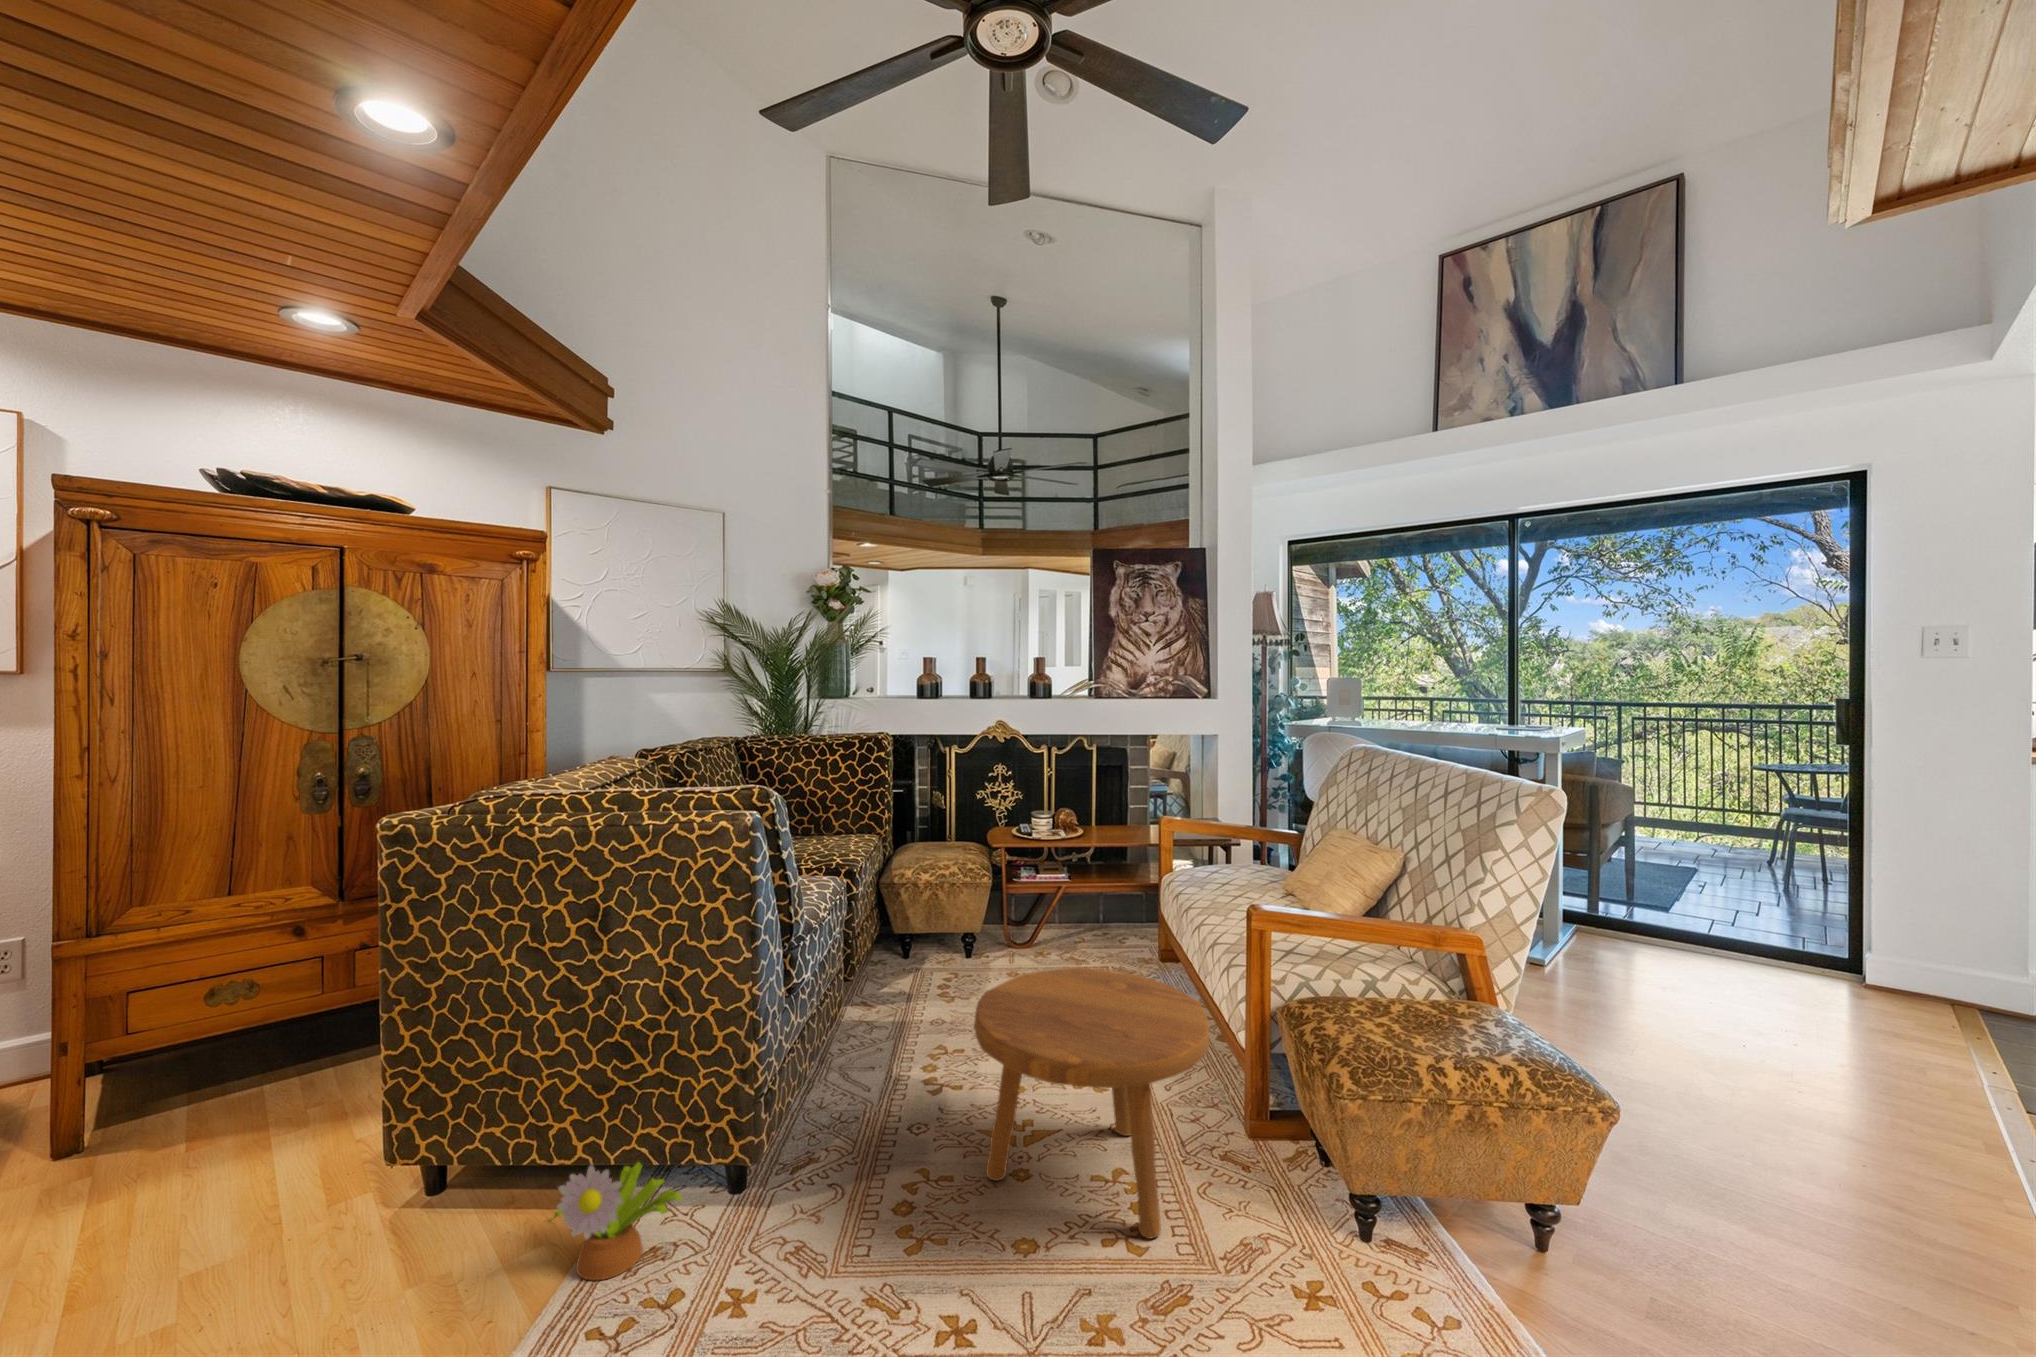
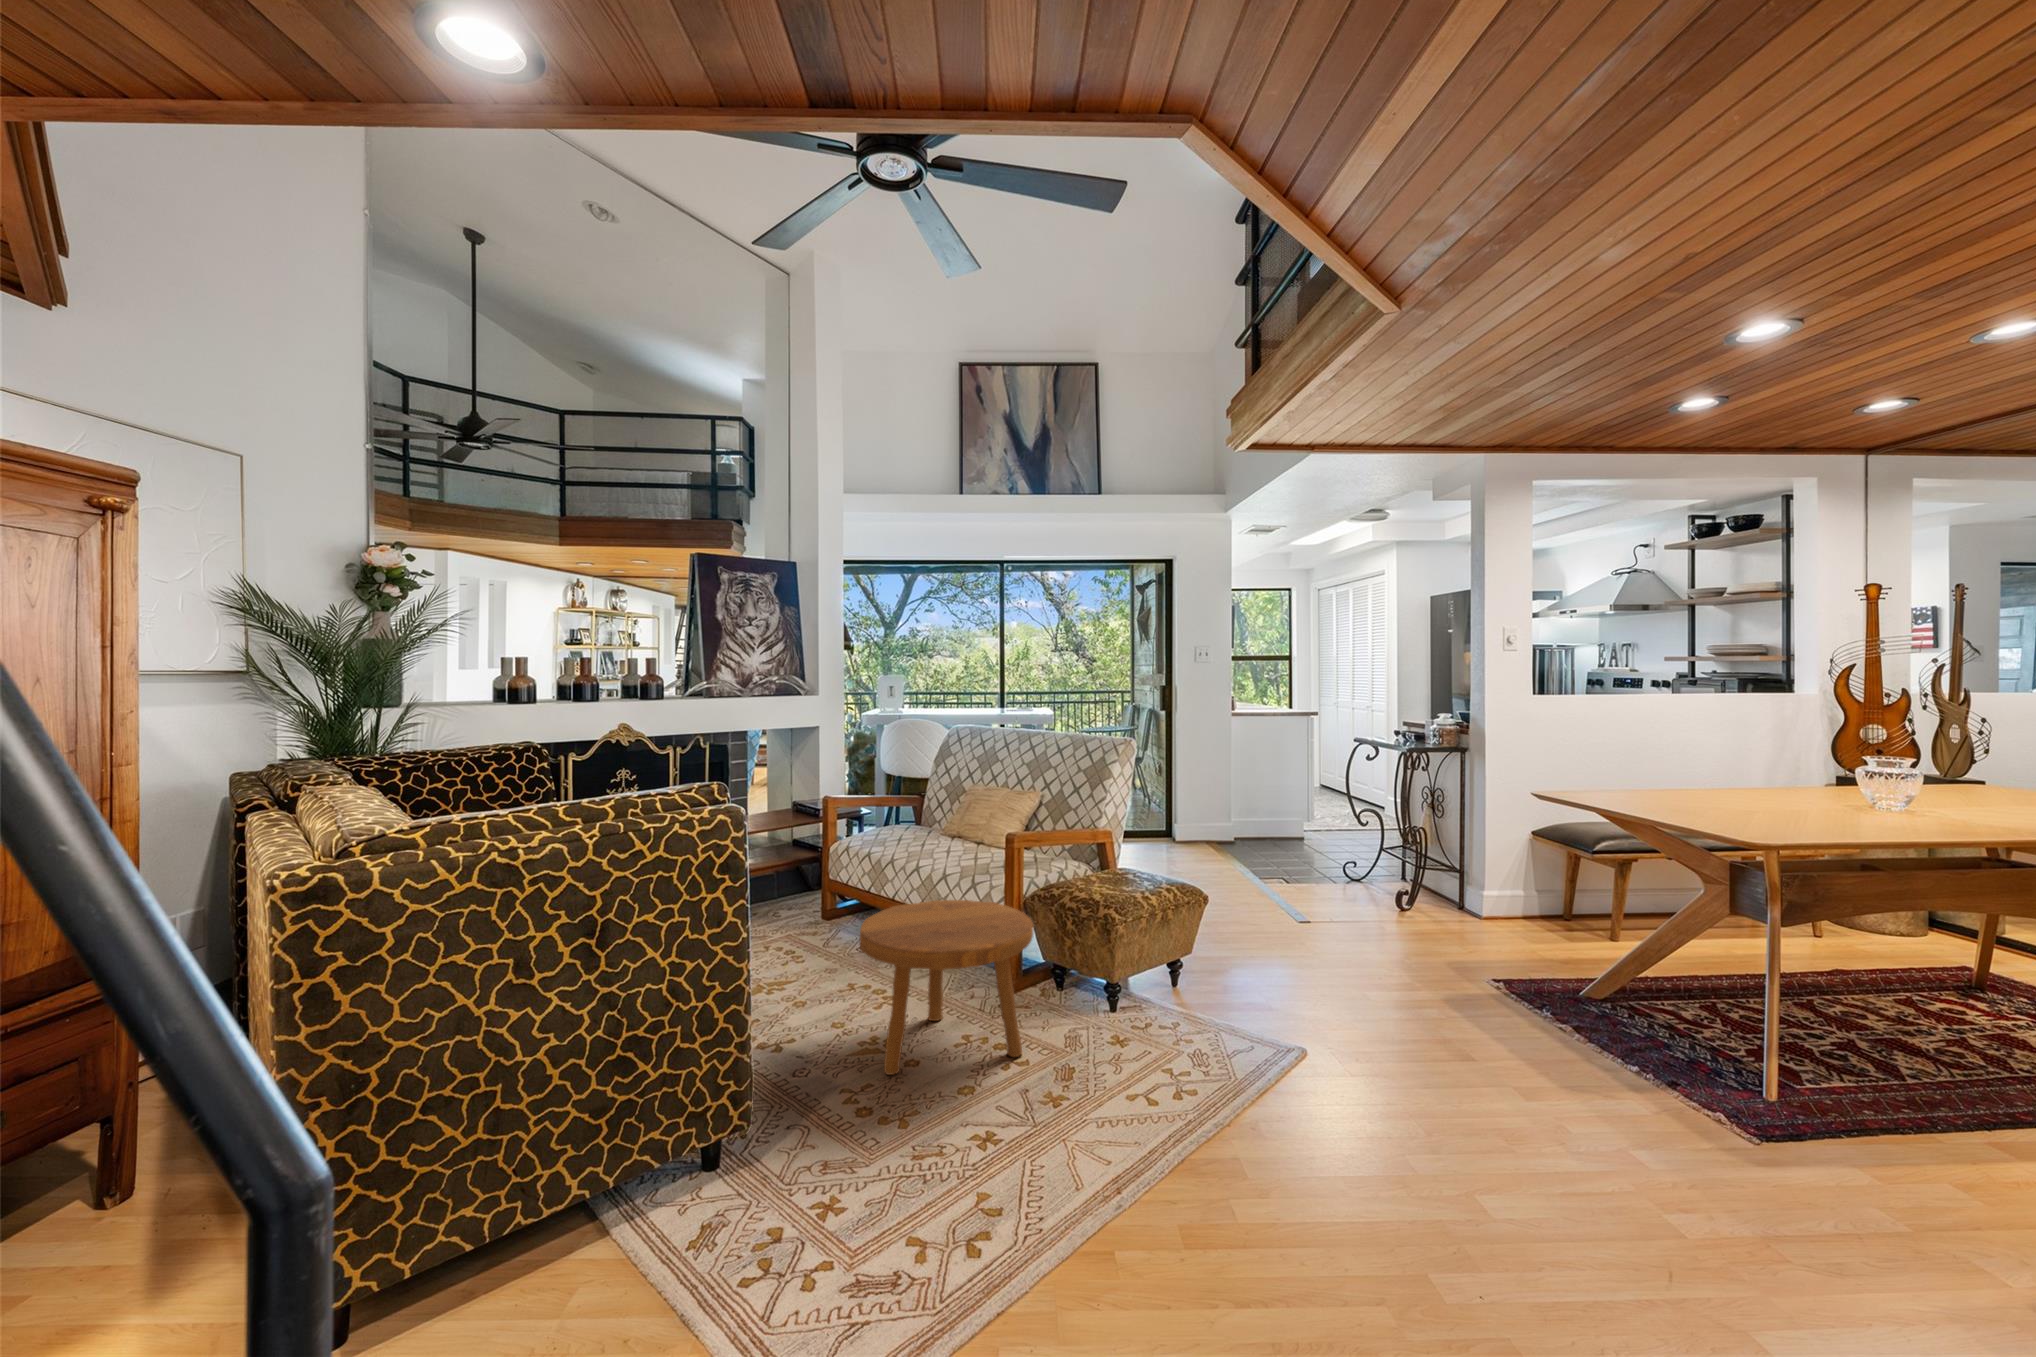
decorative plant: present [547,1162,682,1280] -> none [603,1155,728,1280]

